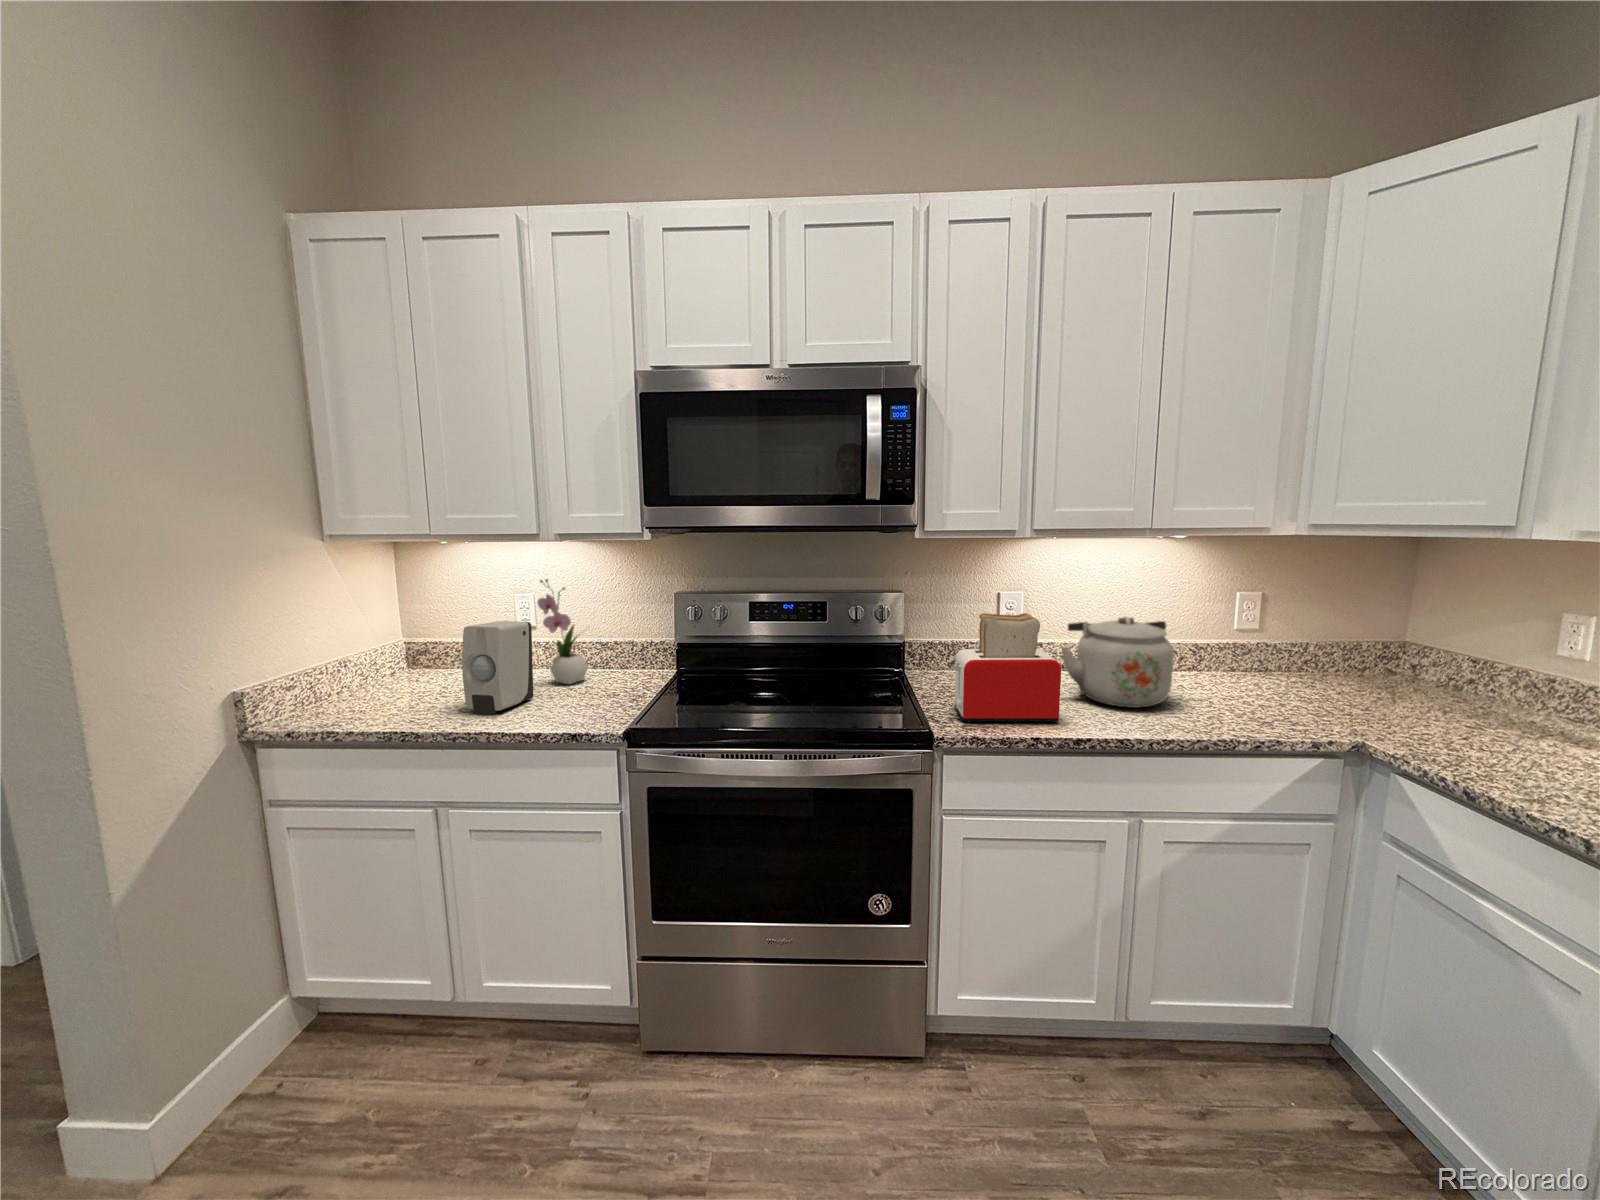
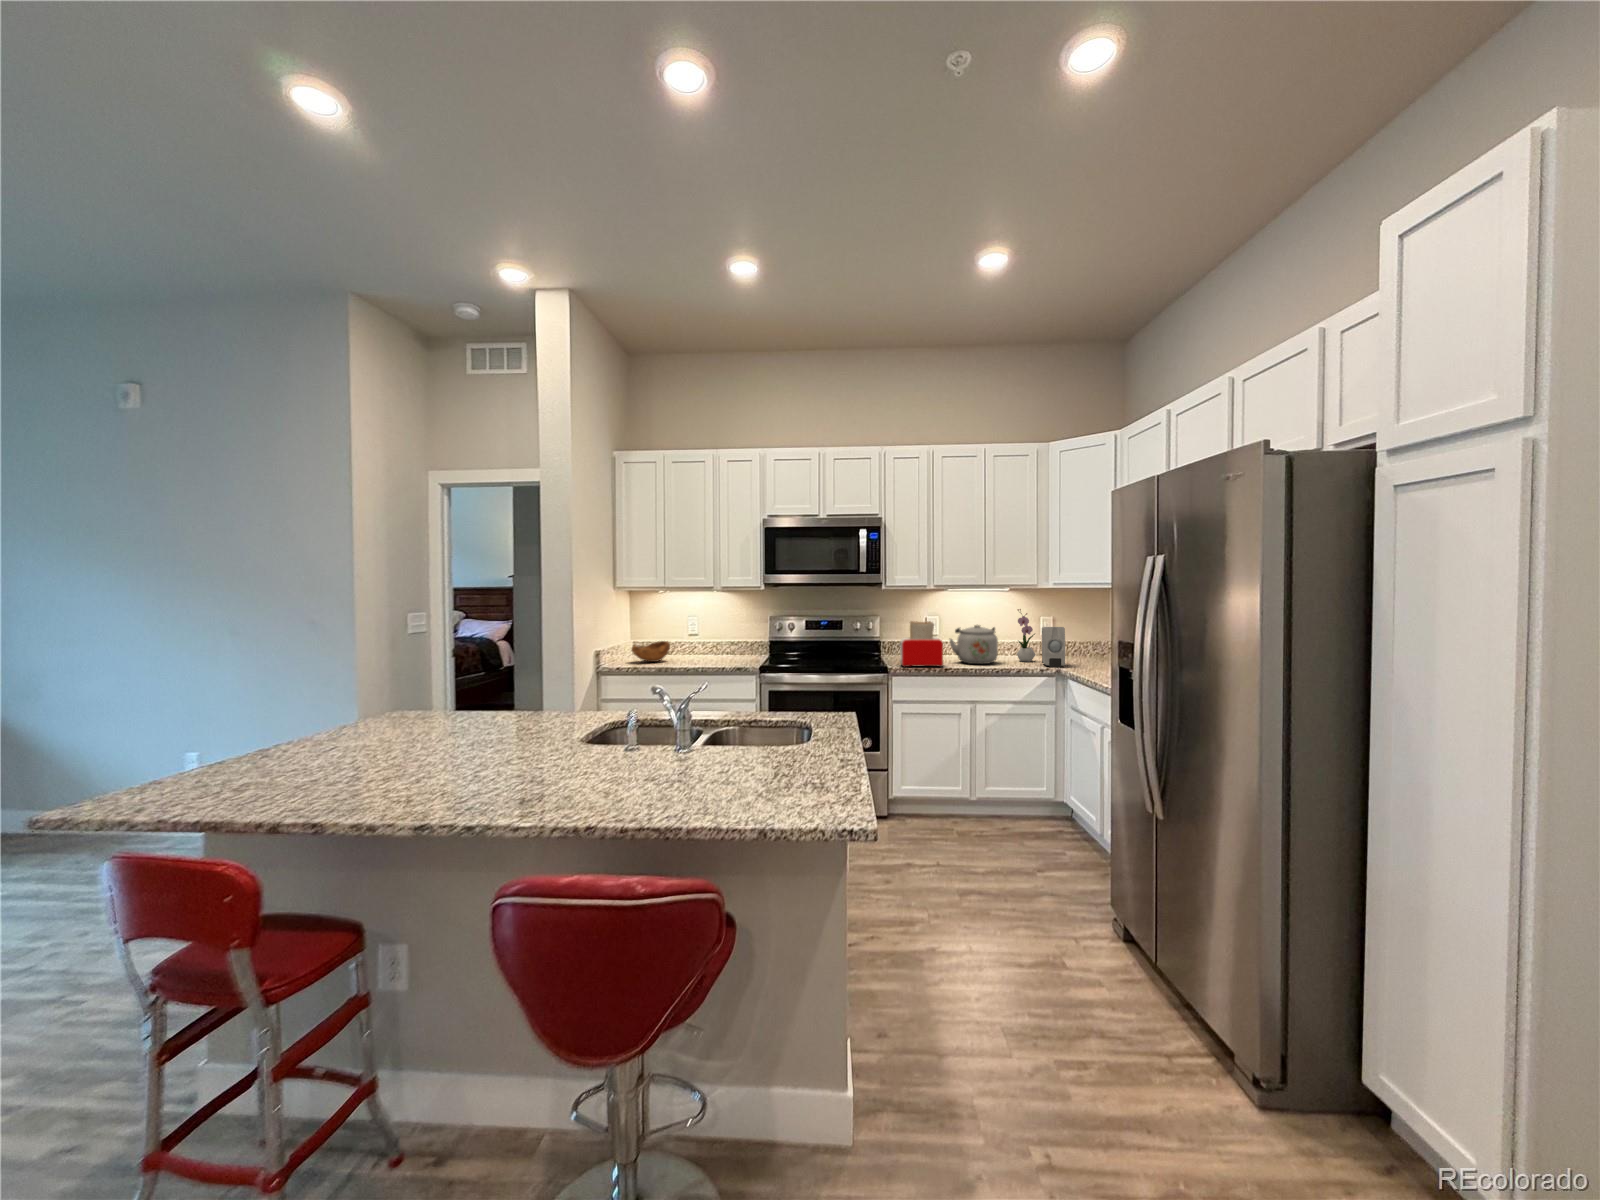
flower arrangement: present [537,579,588,684] -> present [1017,609,1035,662]
soap dispenser: present [462,621,533,715] -> present [1042,627,1065,668]
wooden bowl: none [363,647,458,696] -> present [632,641,670,662]

